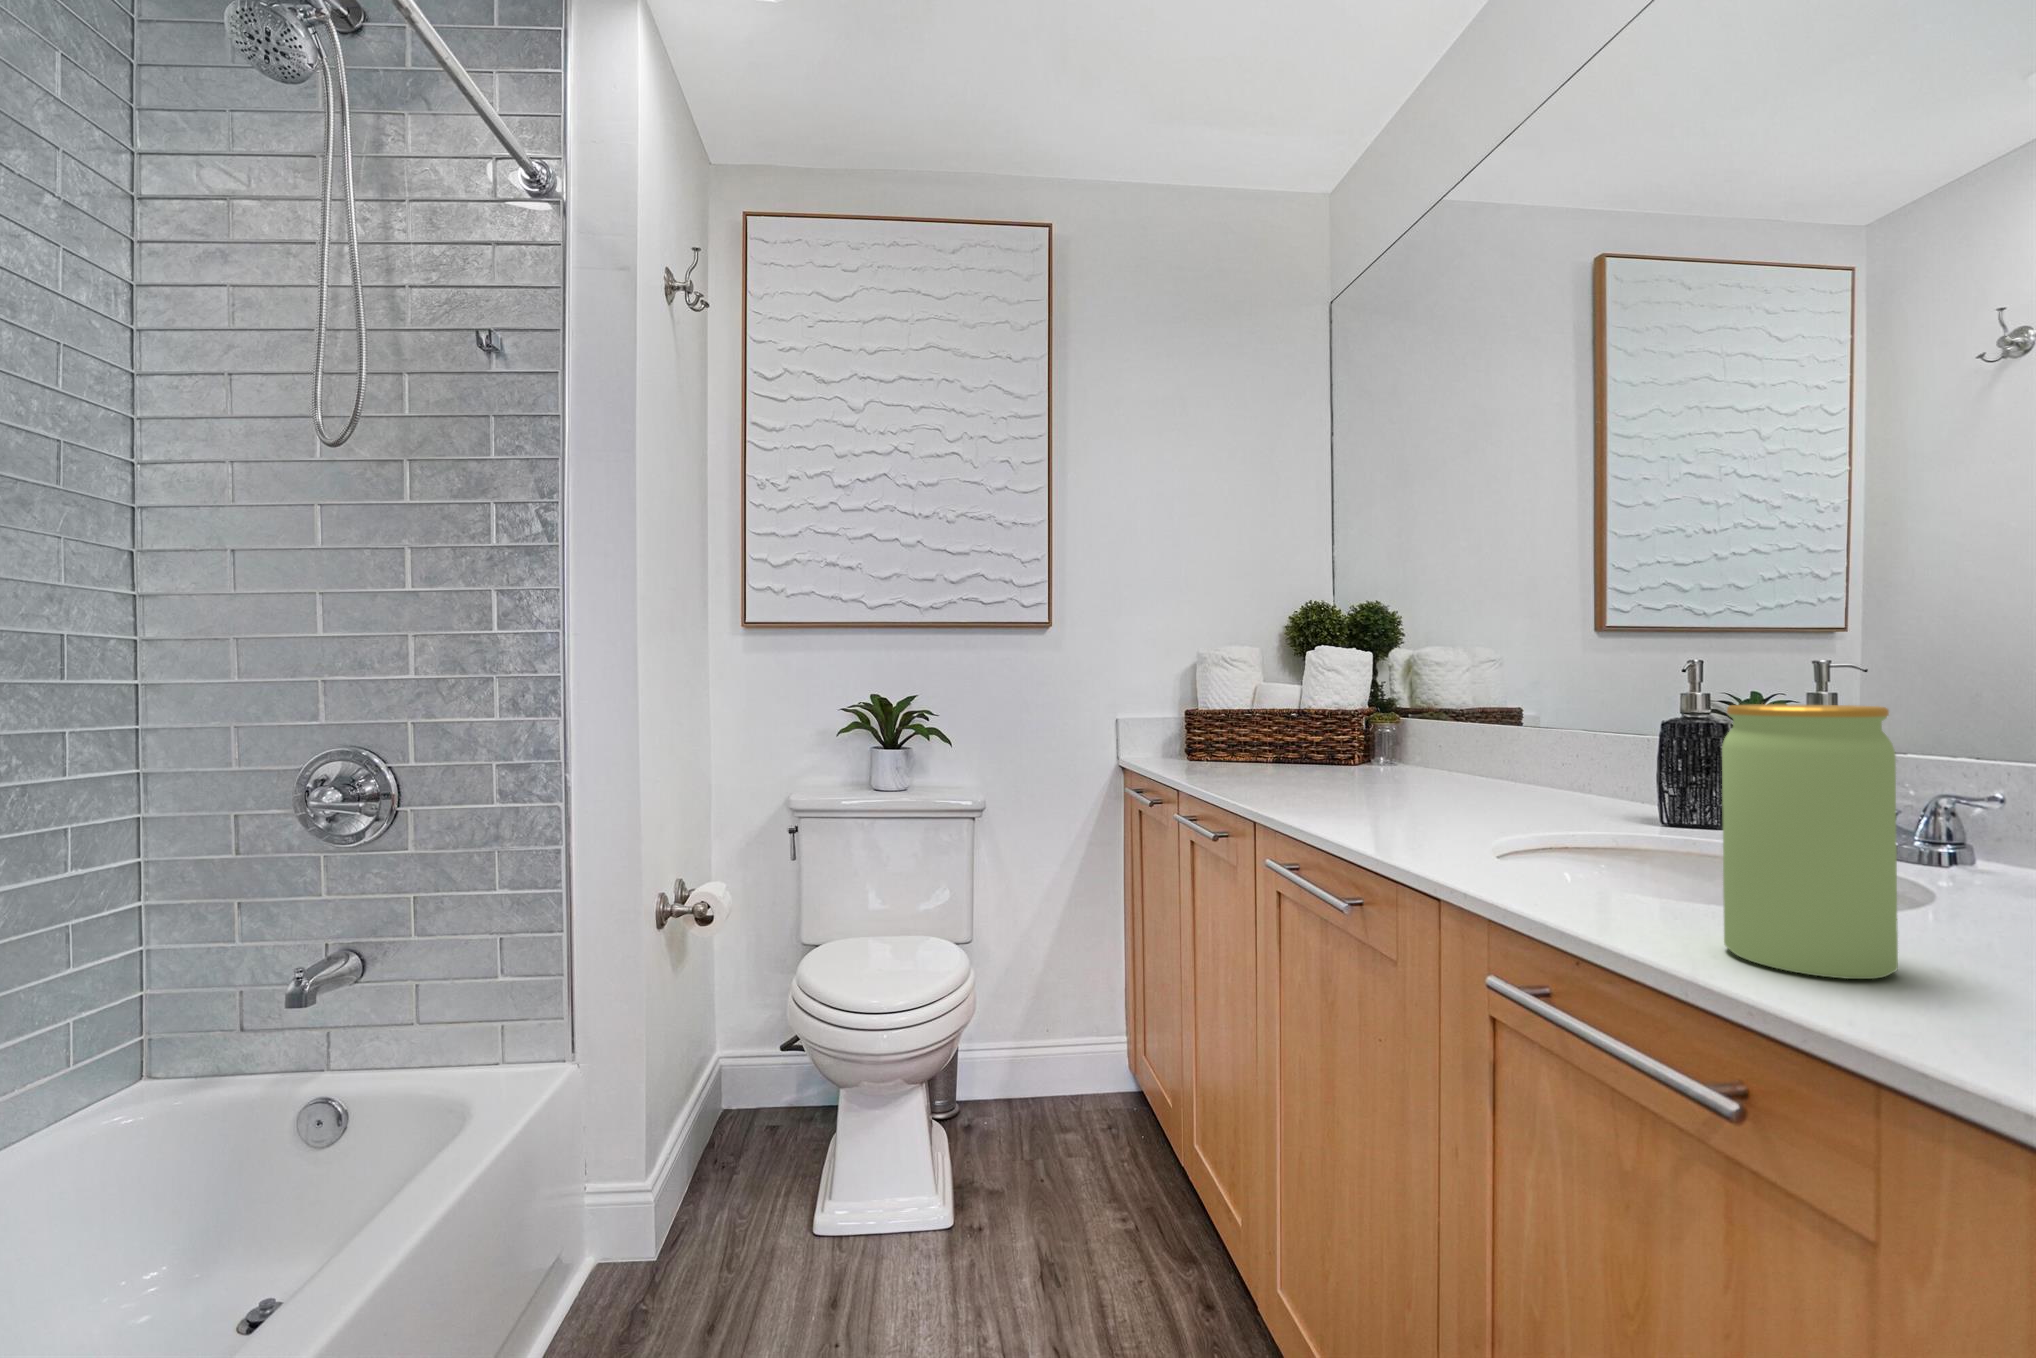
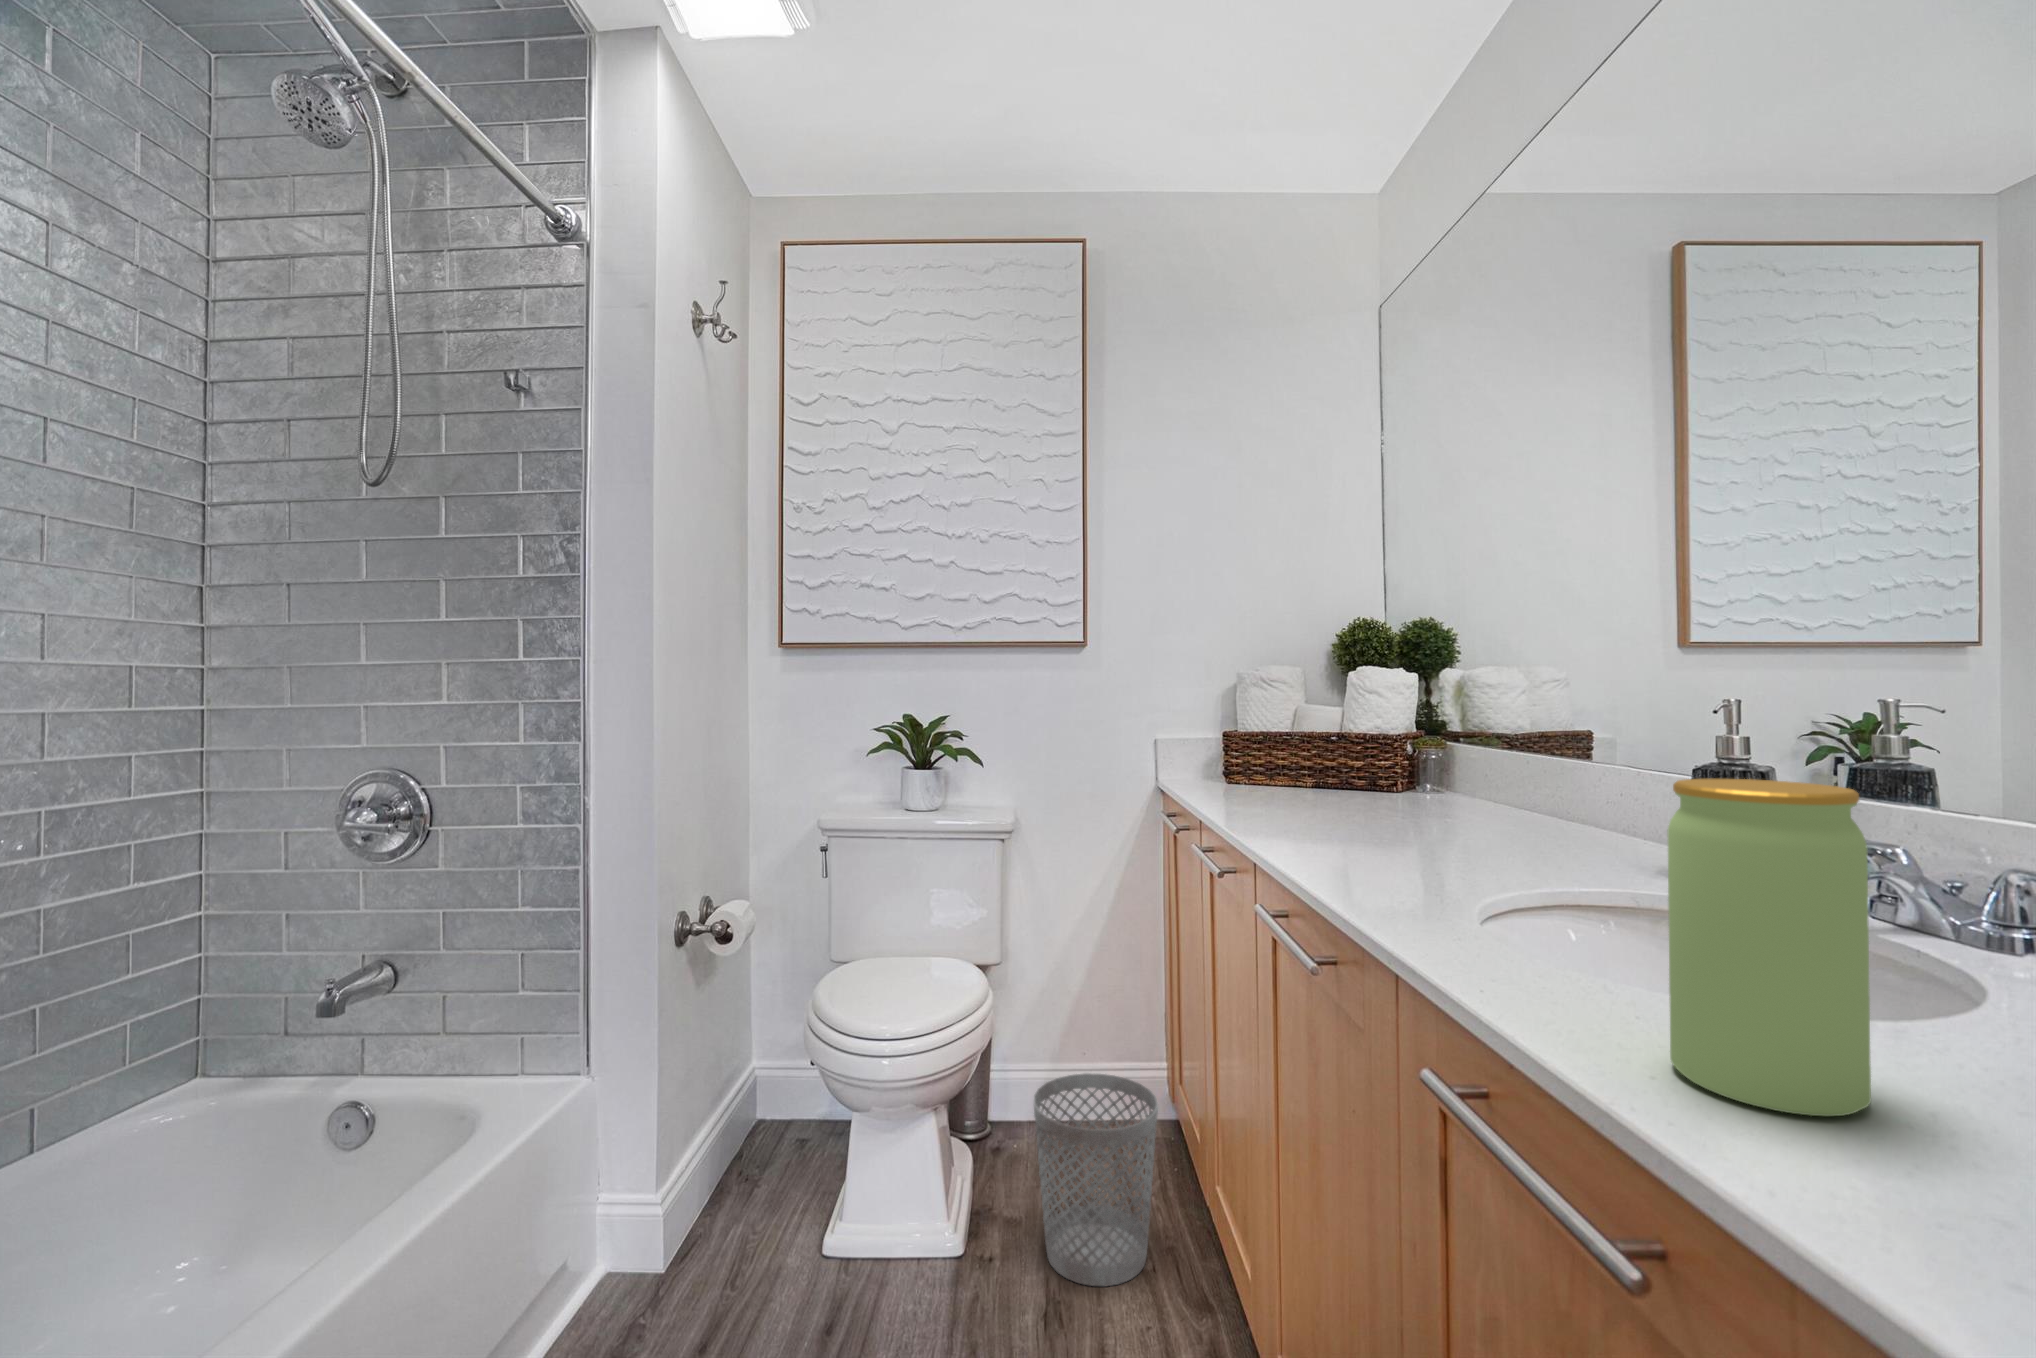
wastebasket: none [1023,1040,1145,1242] -> present [1034,1073,1158,1286]

